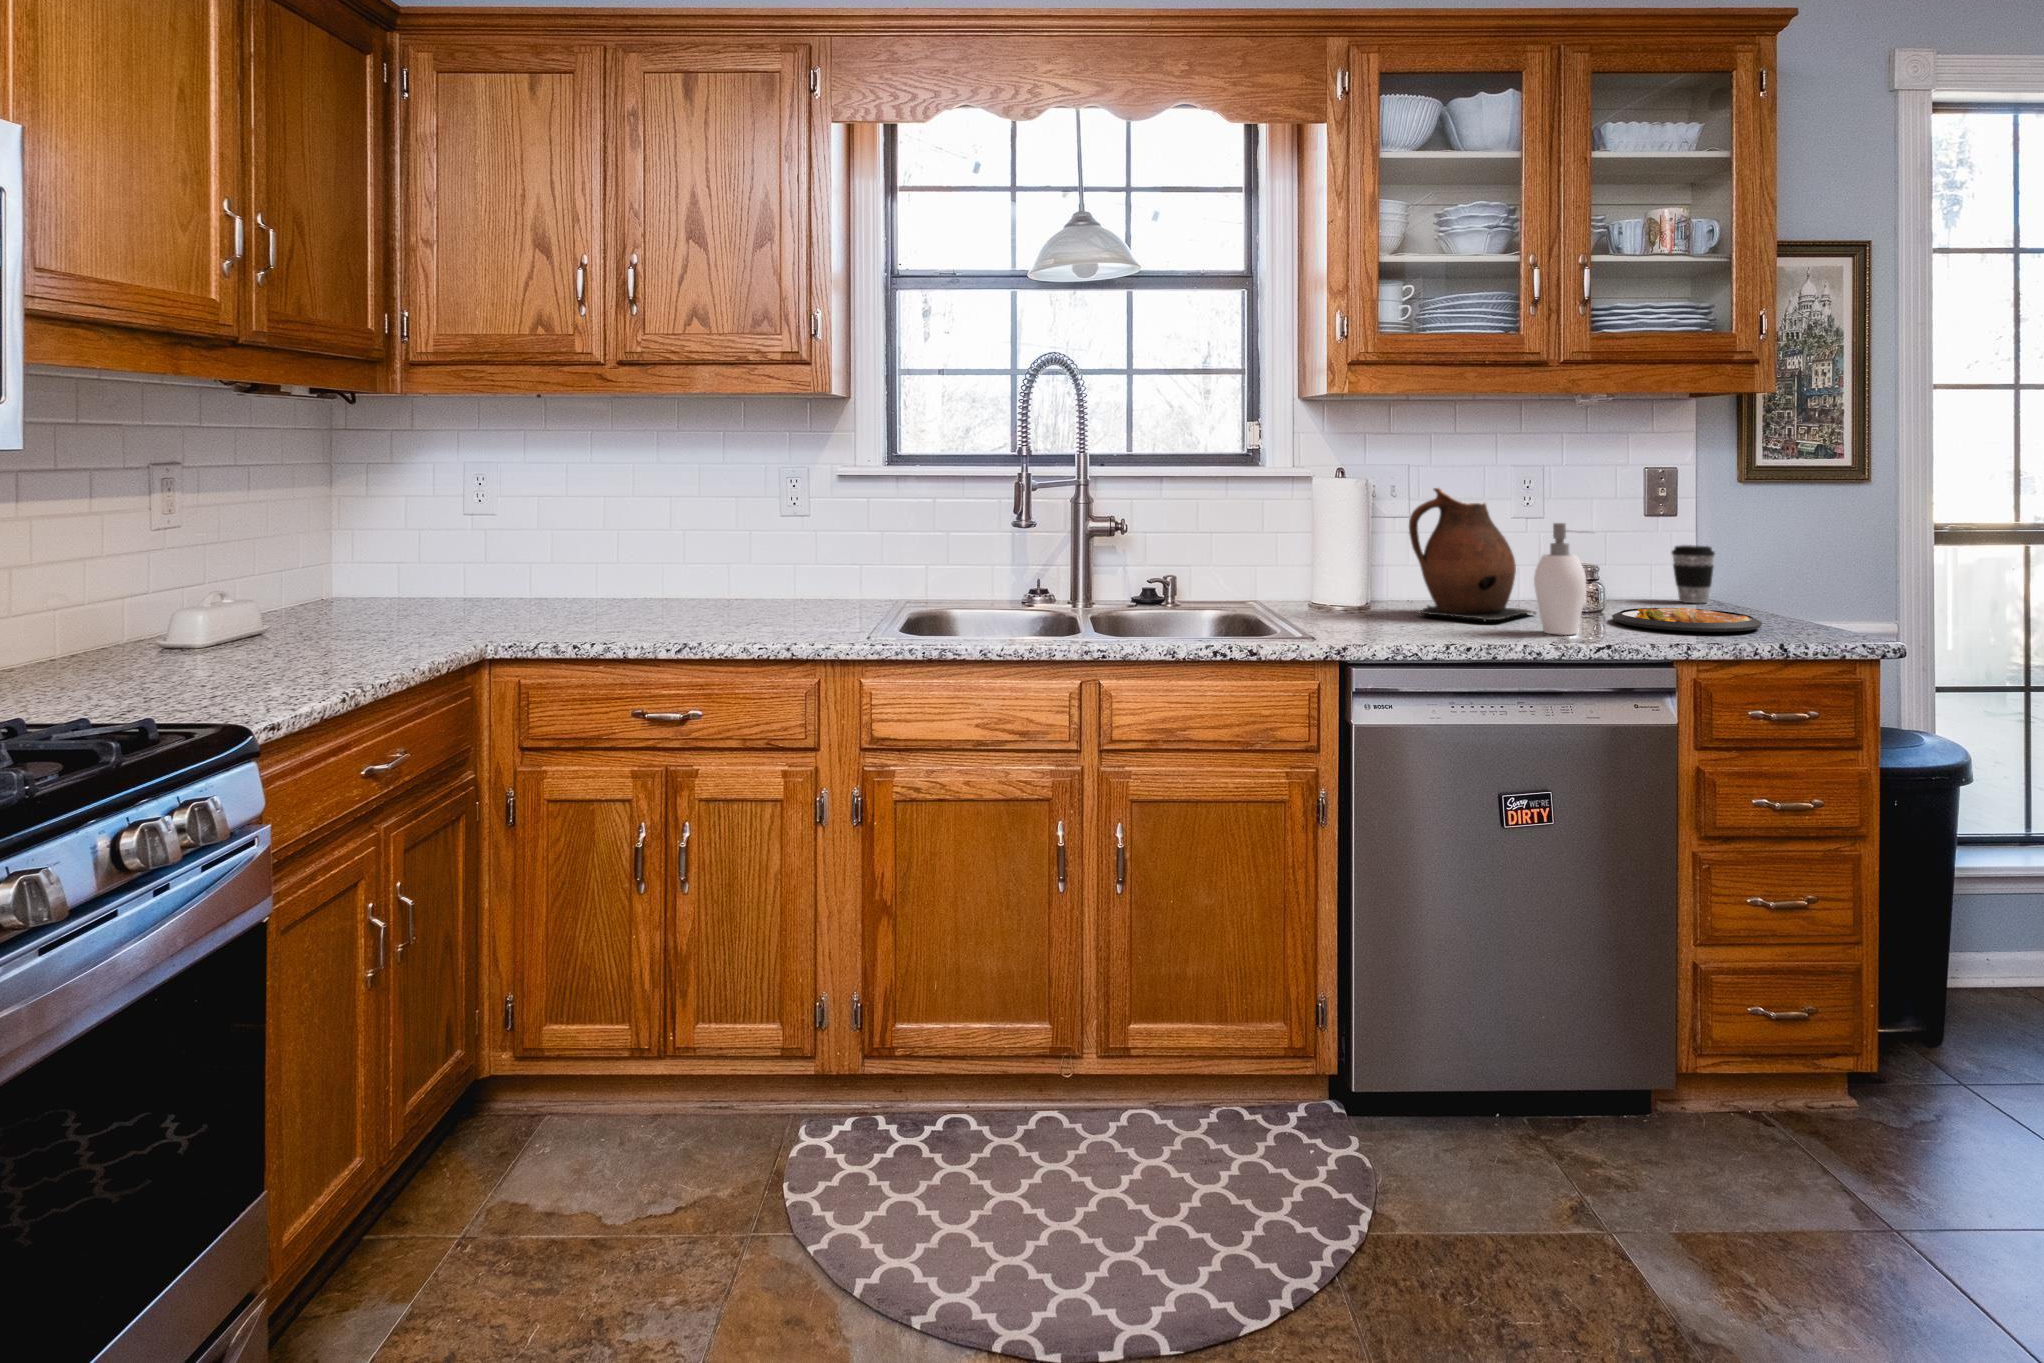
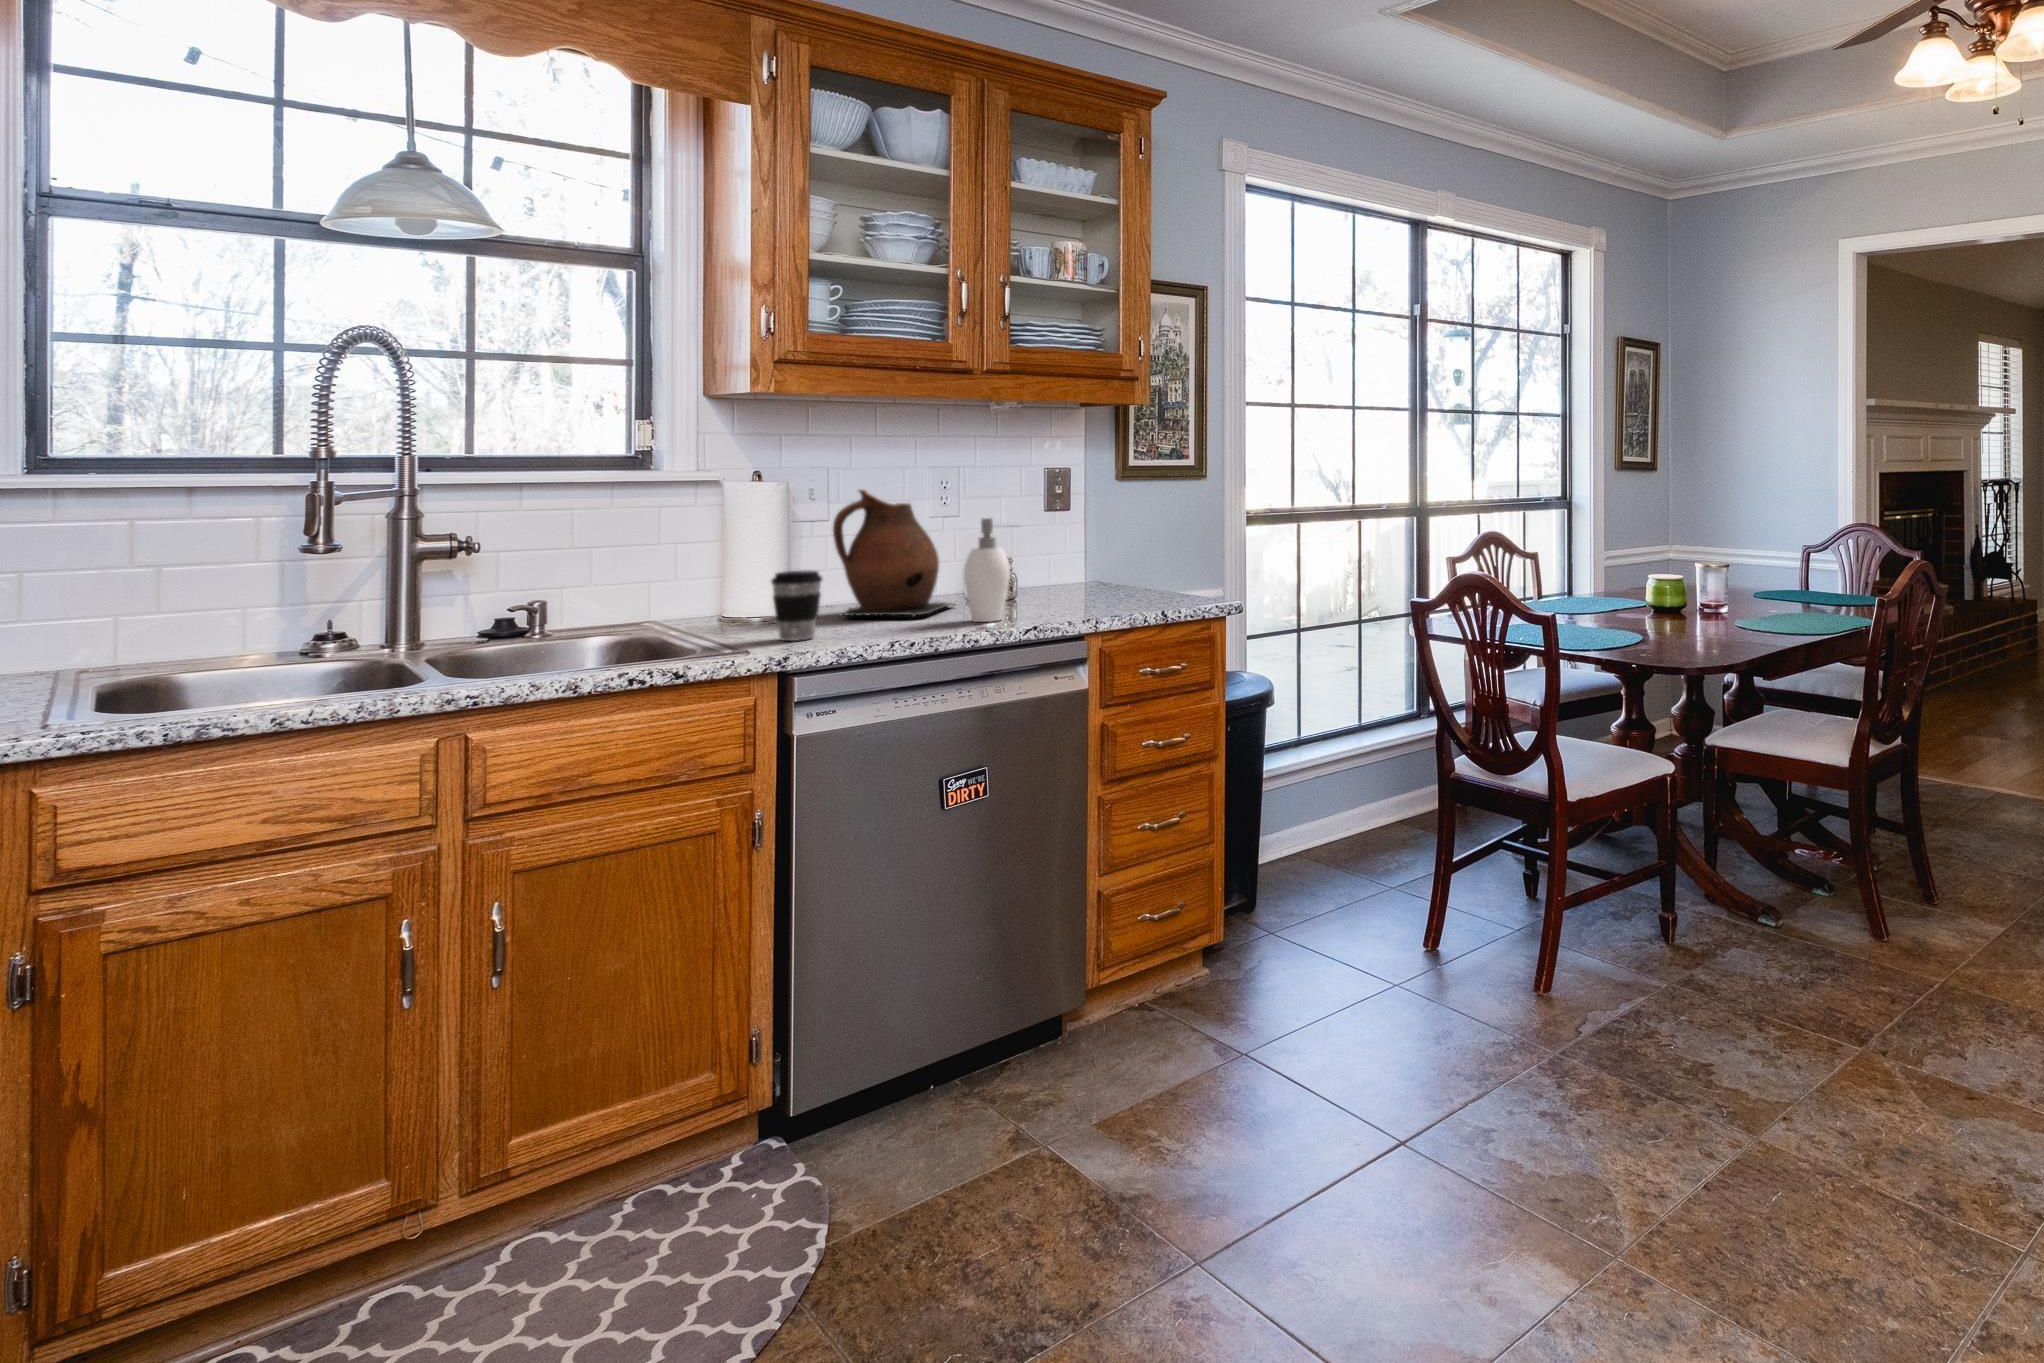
coffee cup: present [1672,545,1715,603] -> present [772,570,822,641]
dish: present [1612,608,1762,632] -> none [1025,588,1145,609]

